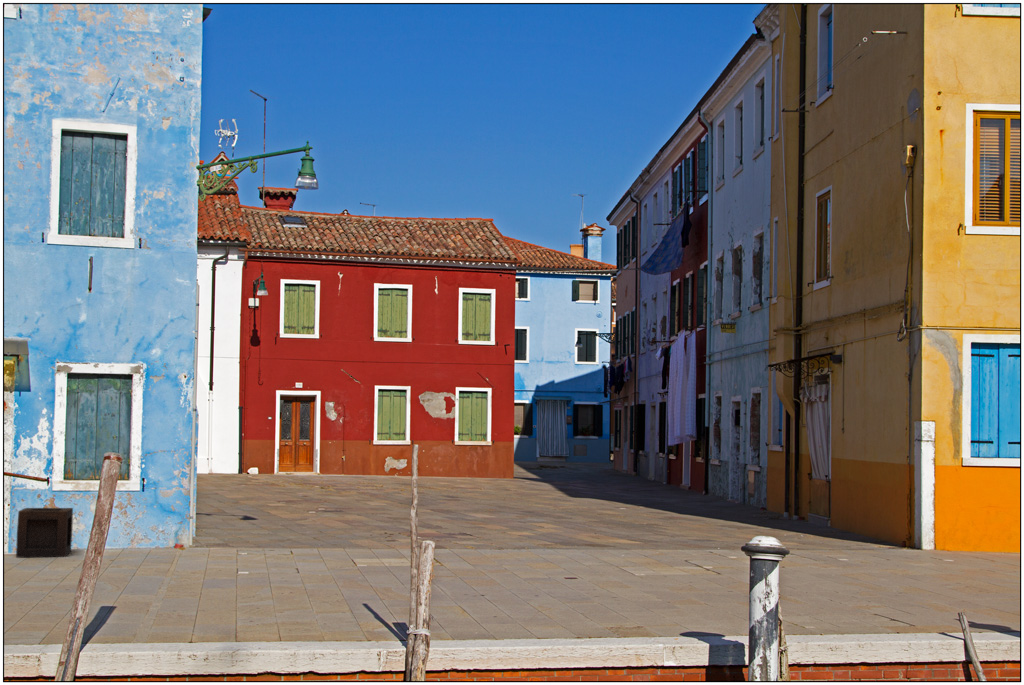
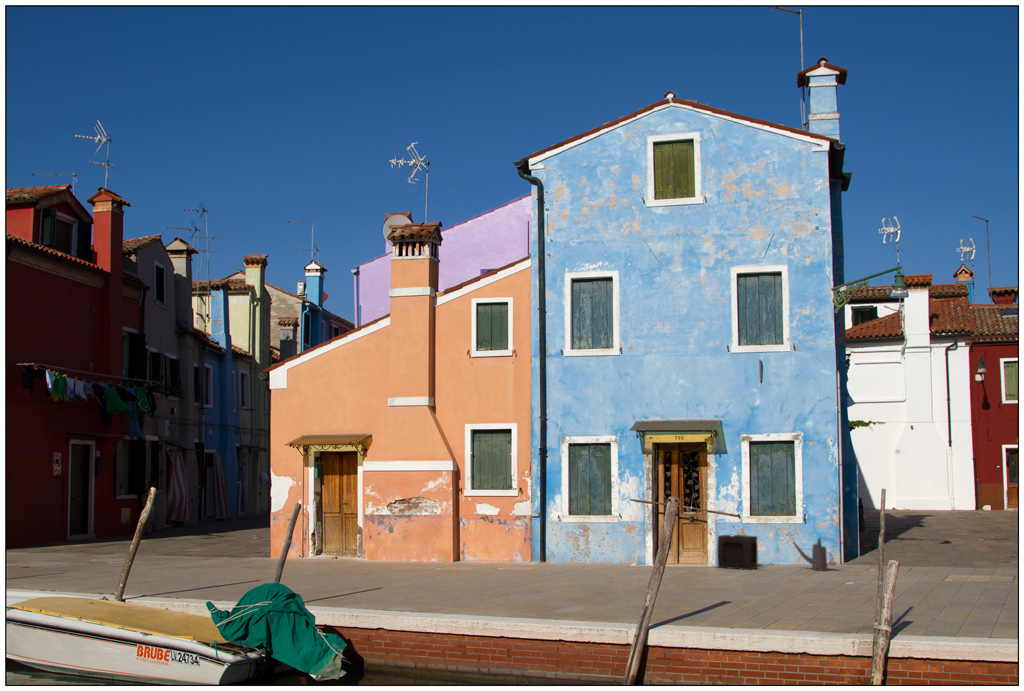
watering can: none [123,505,177,549] -> present [793,538,828,571]

